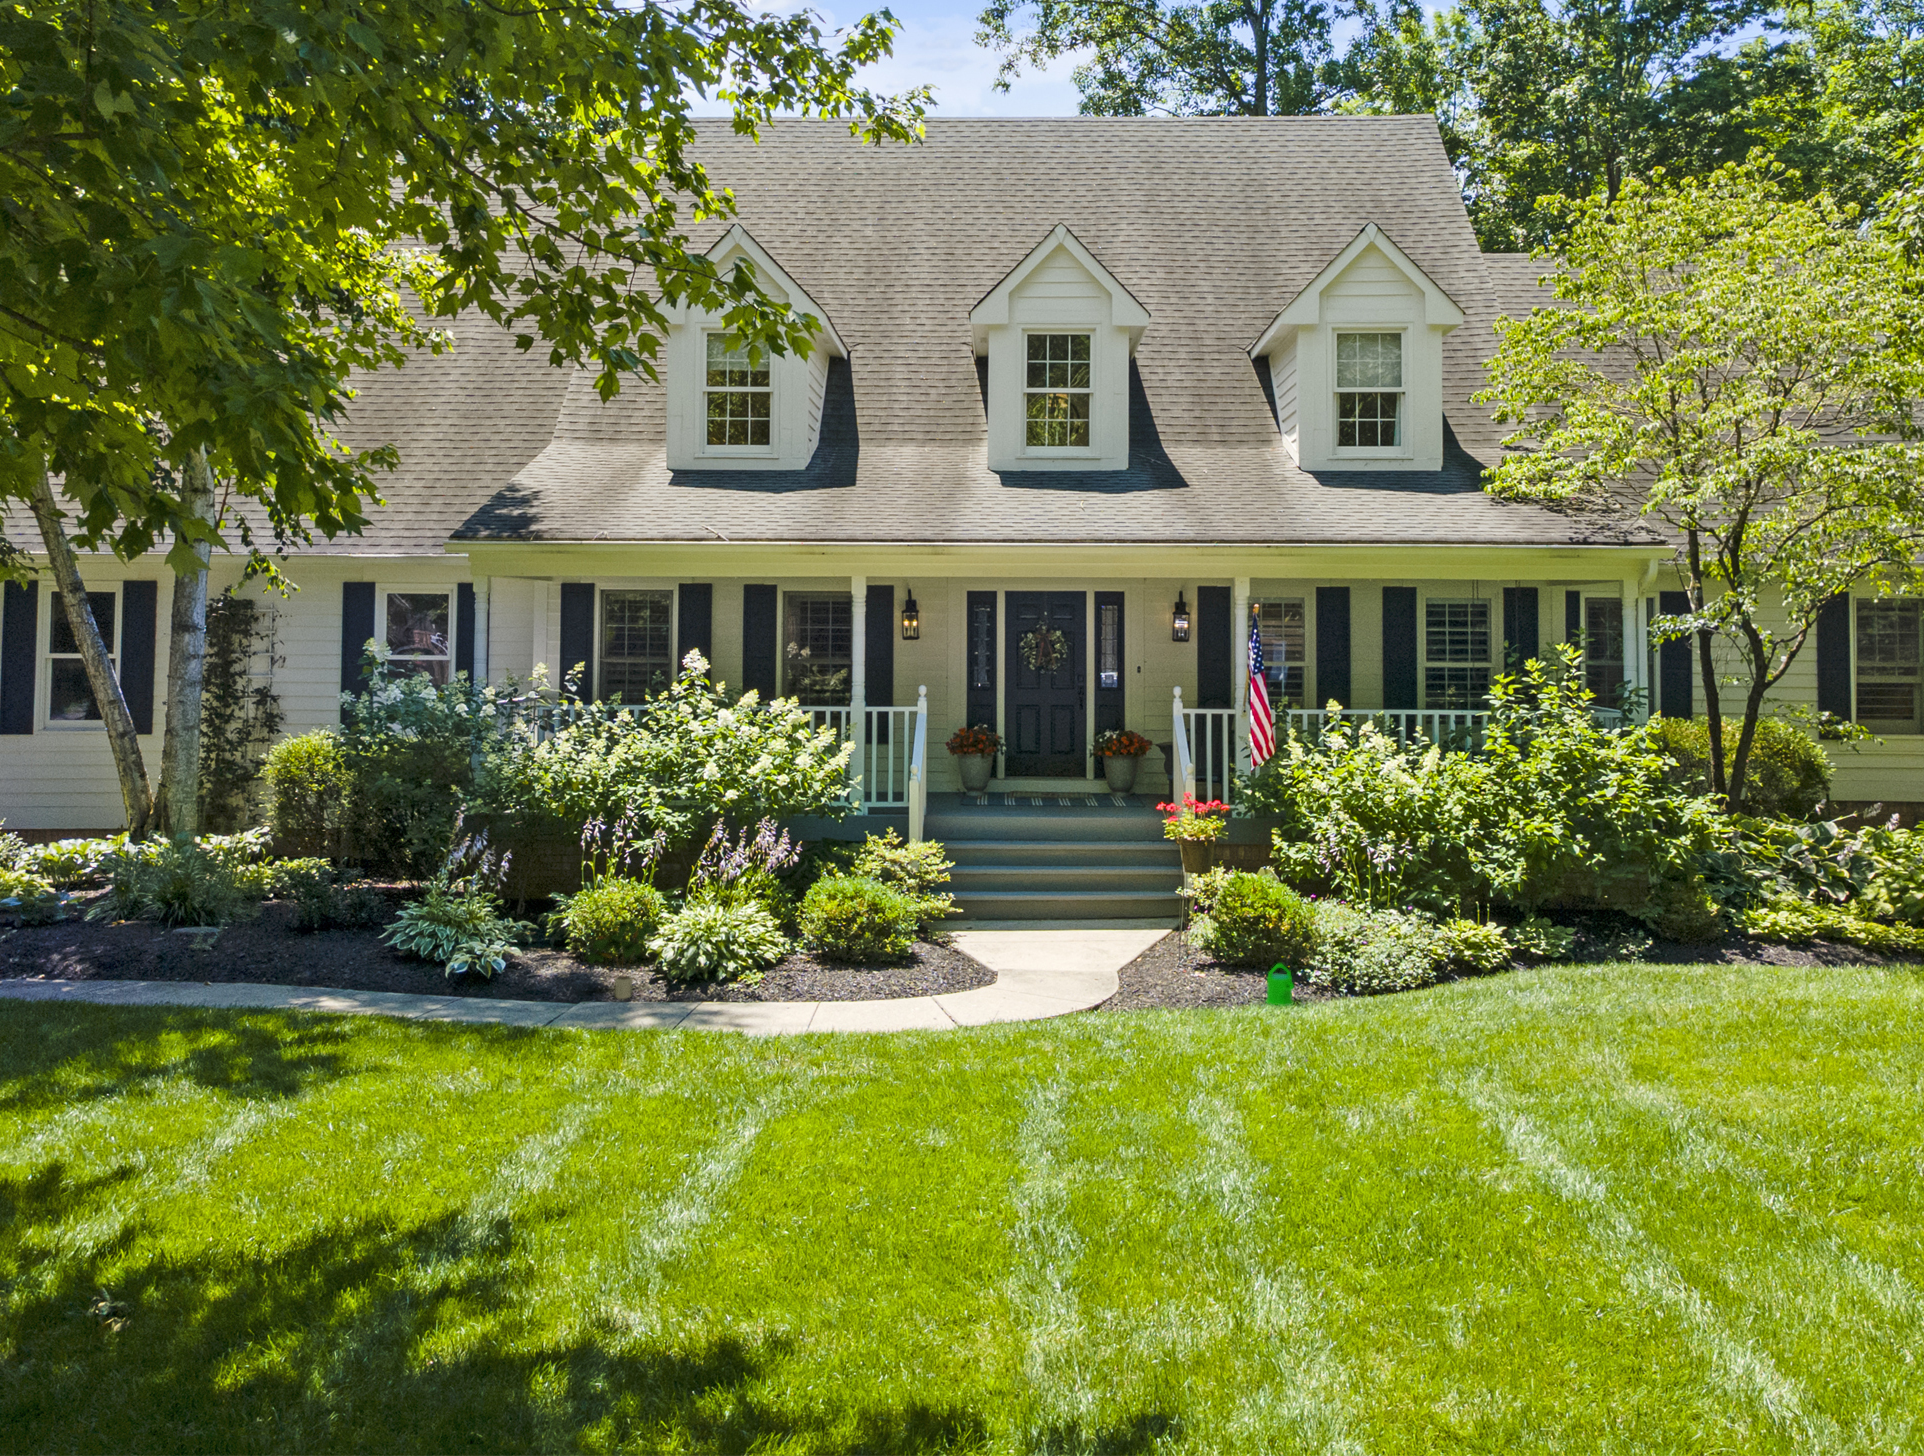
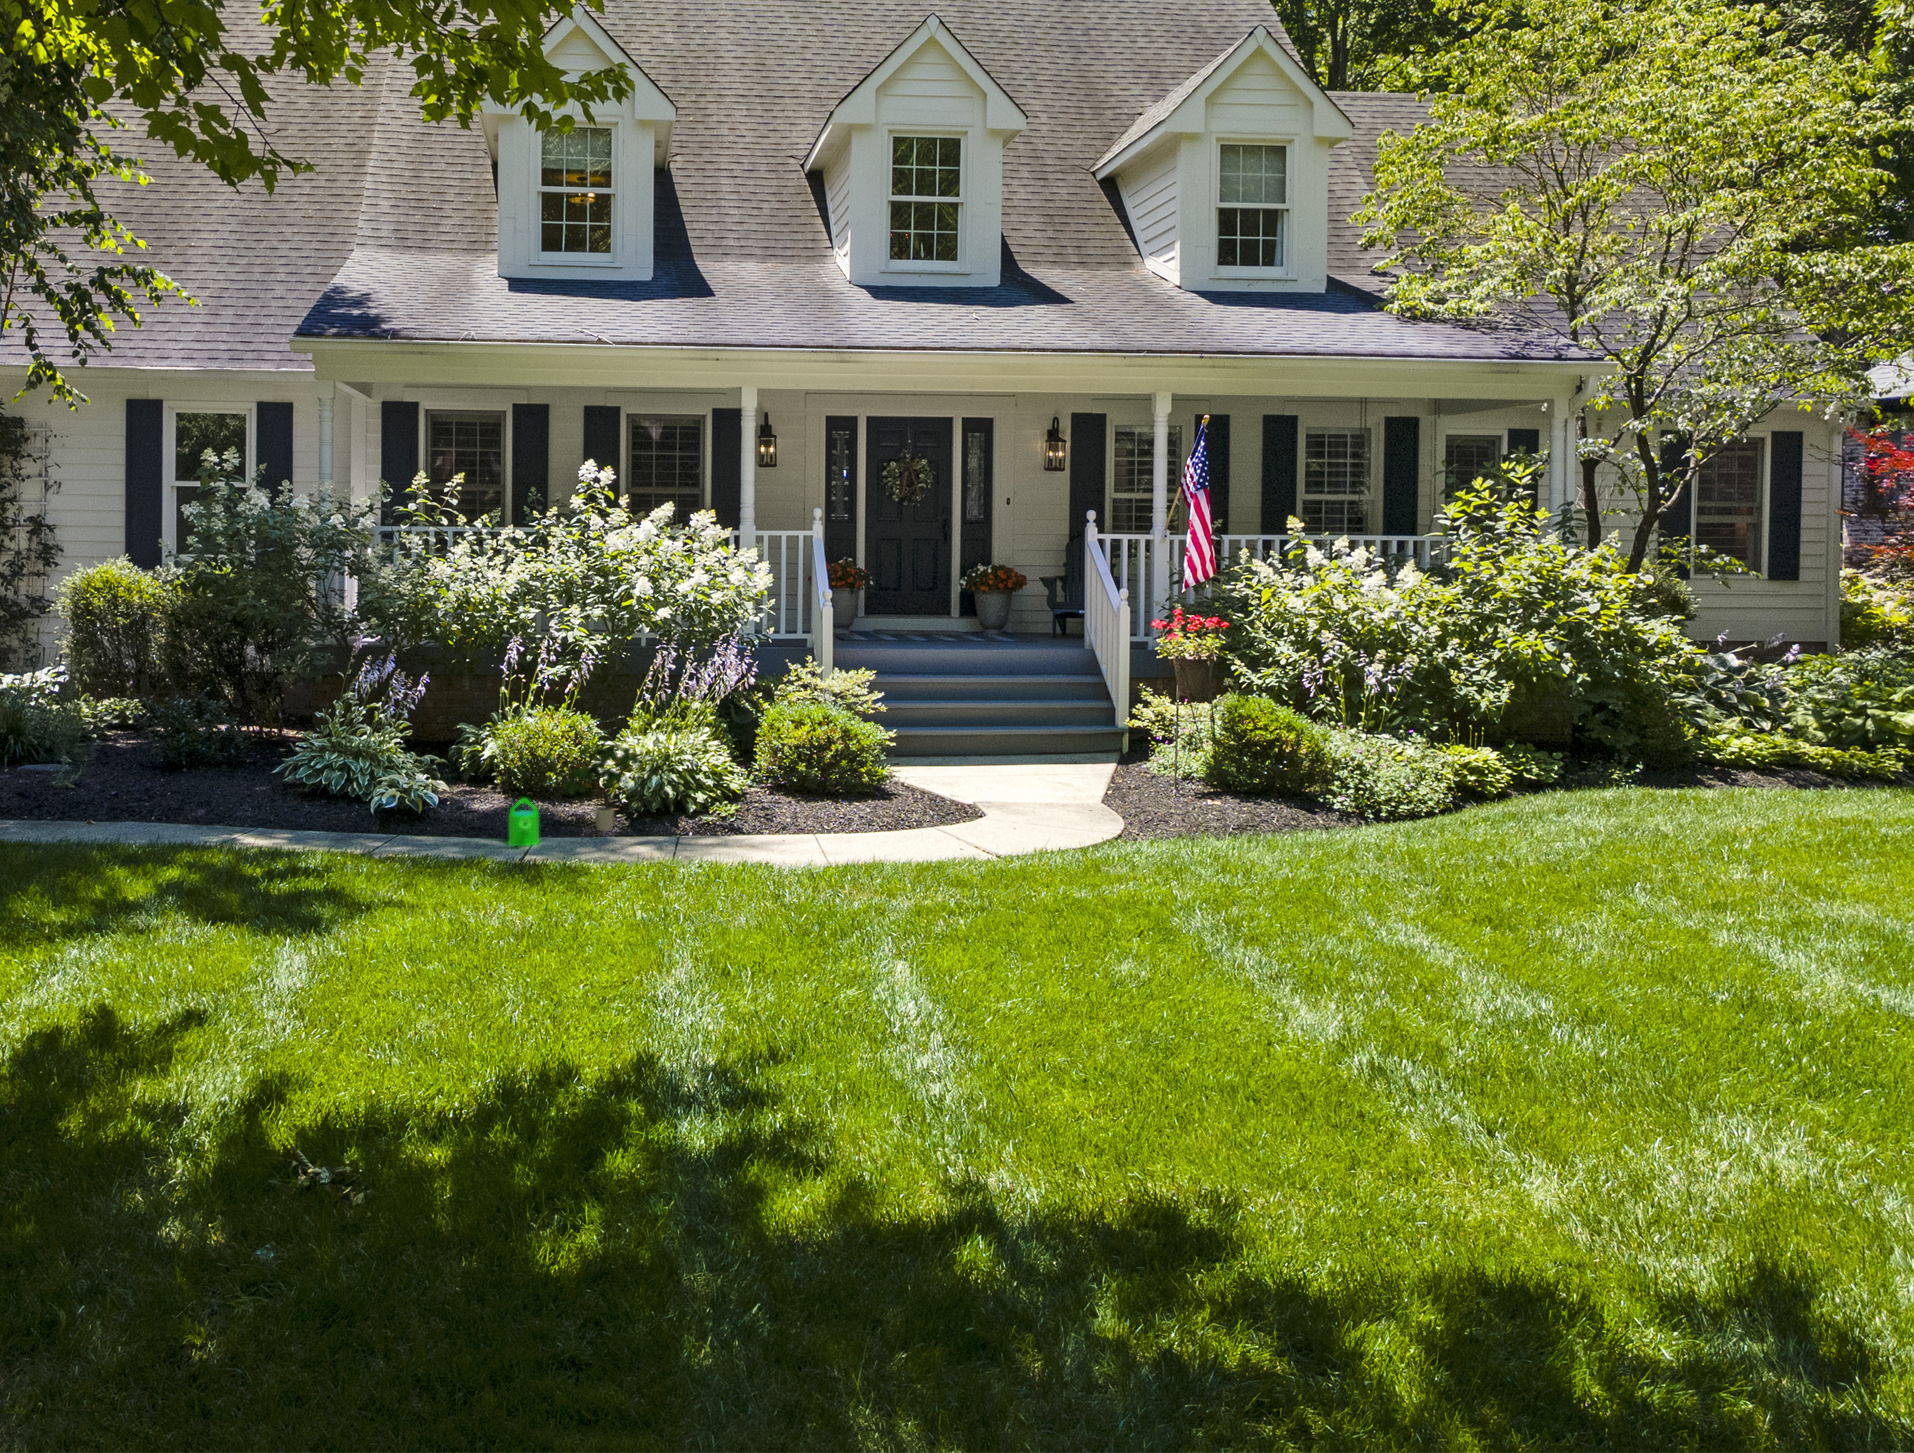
watering can: present [1266,963,1294,1006] -> present [507,798,540,846]

